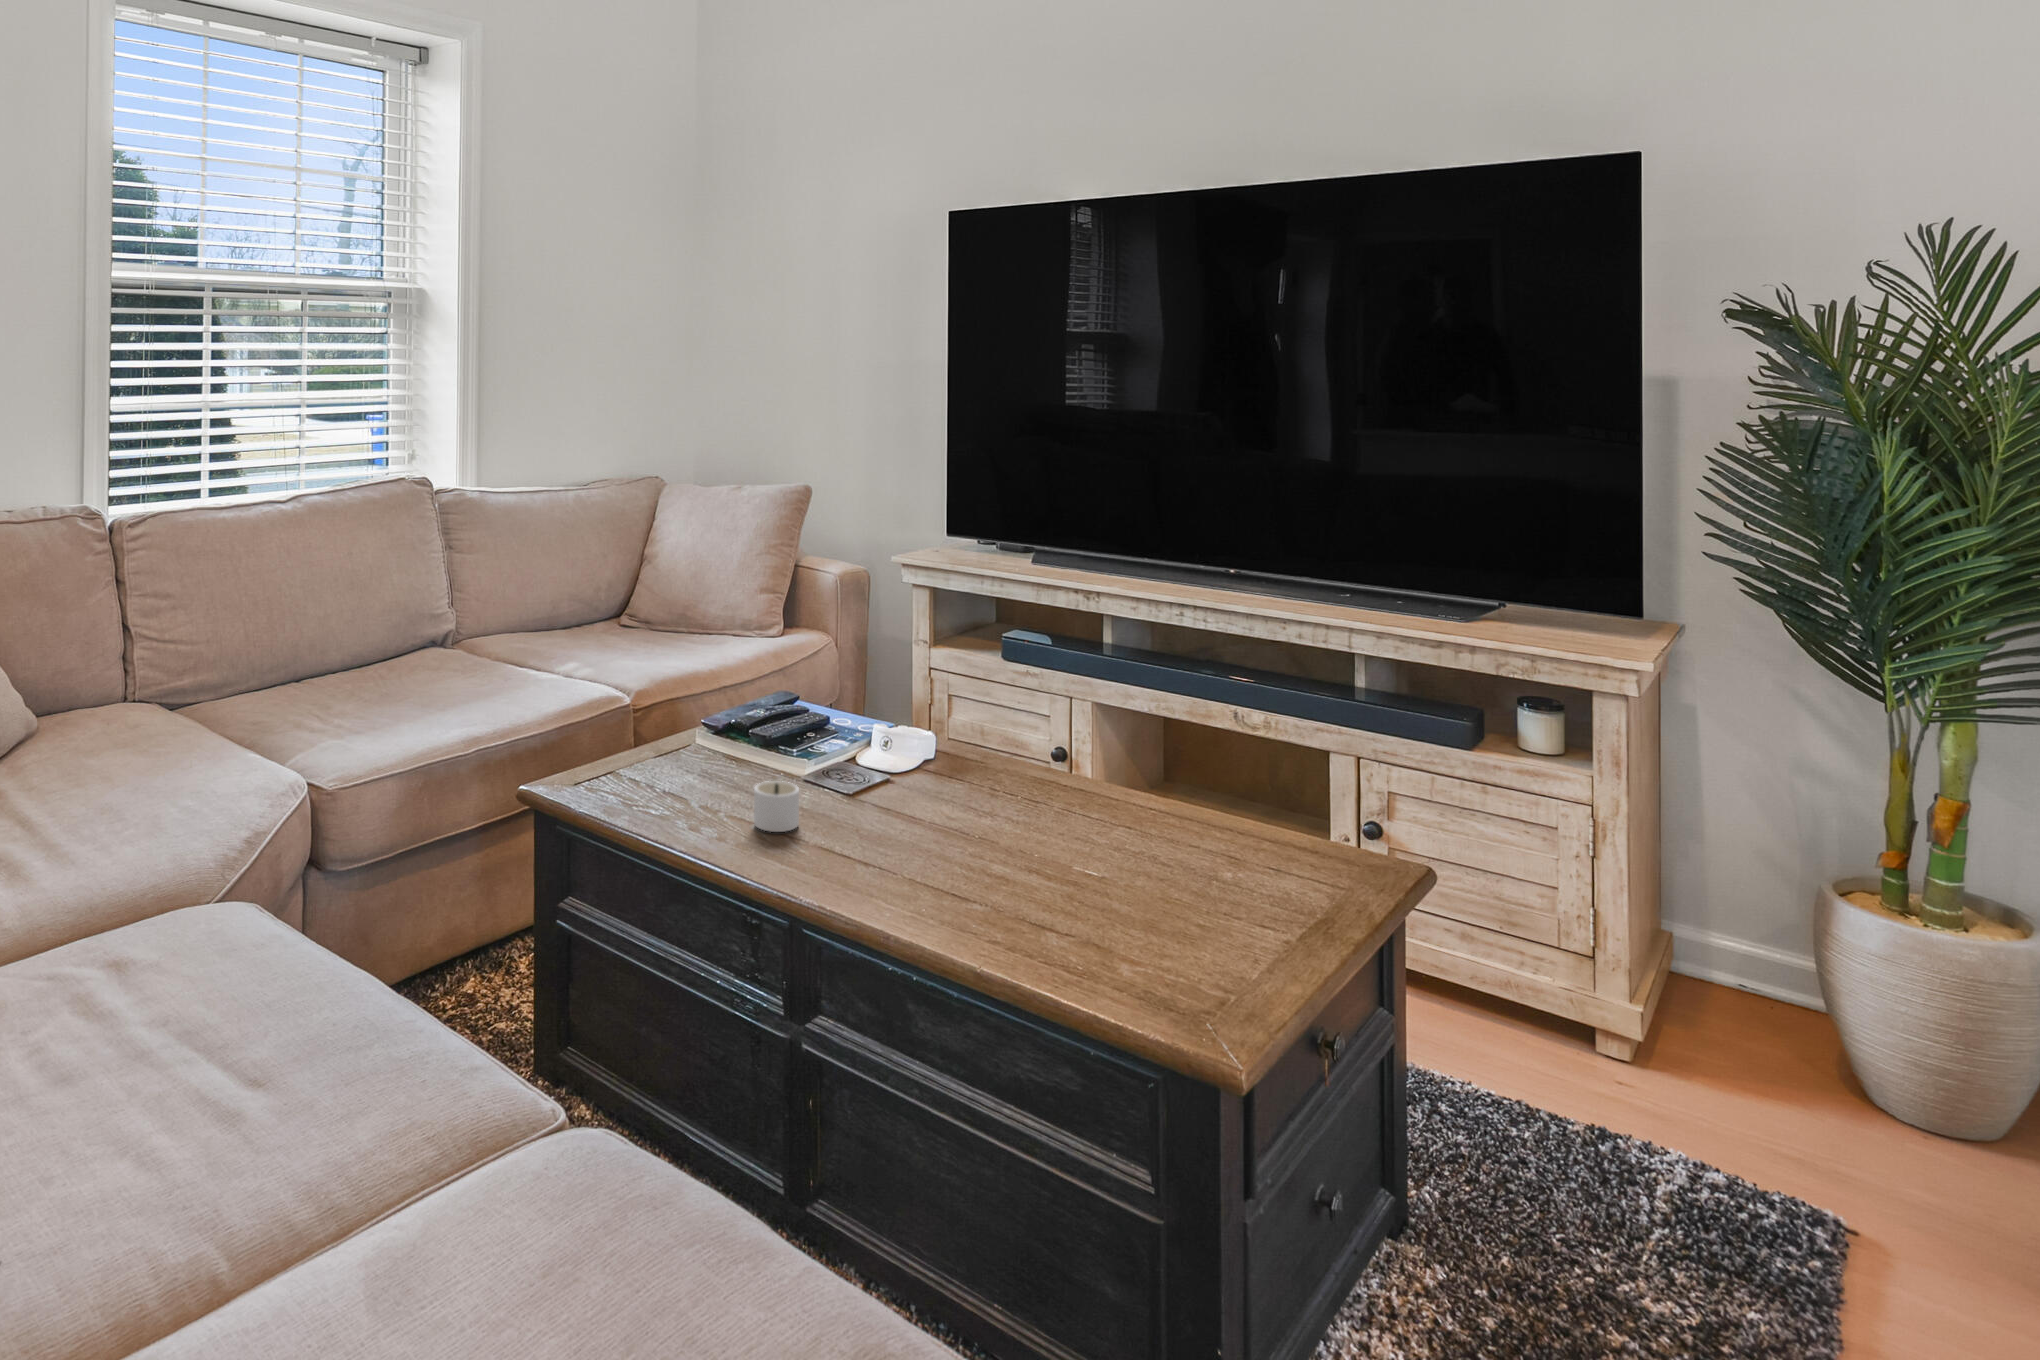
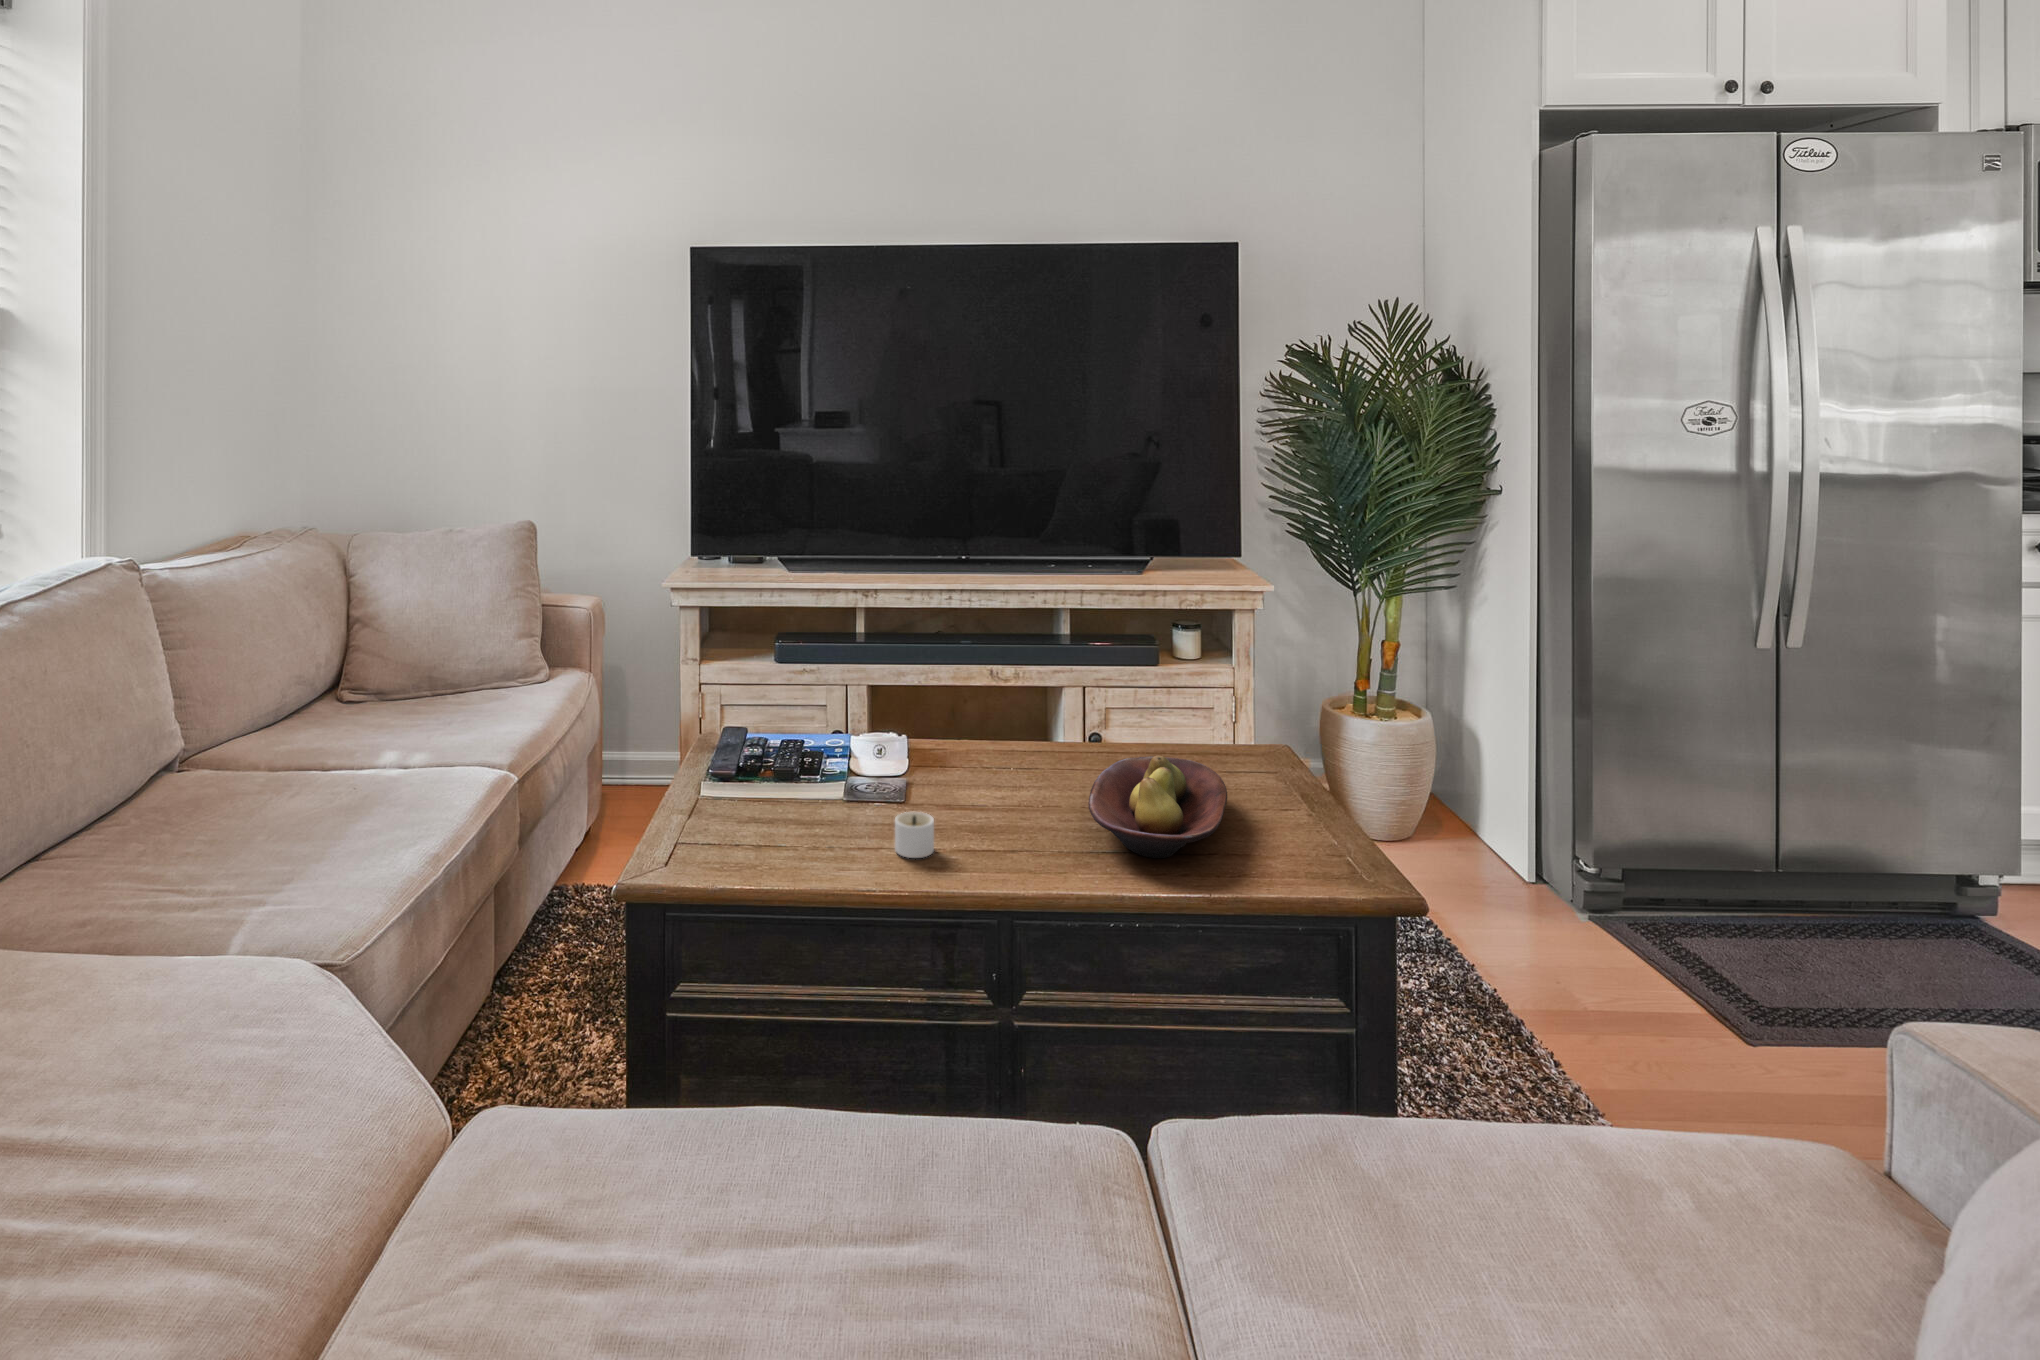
fruit bowl: none [951,795,1215,913] -> present [1088,755,1227,858]

